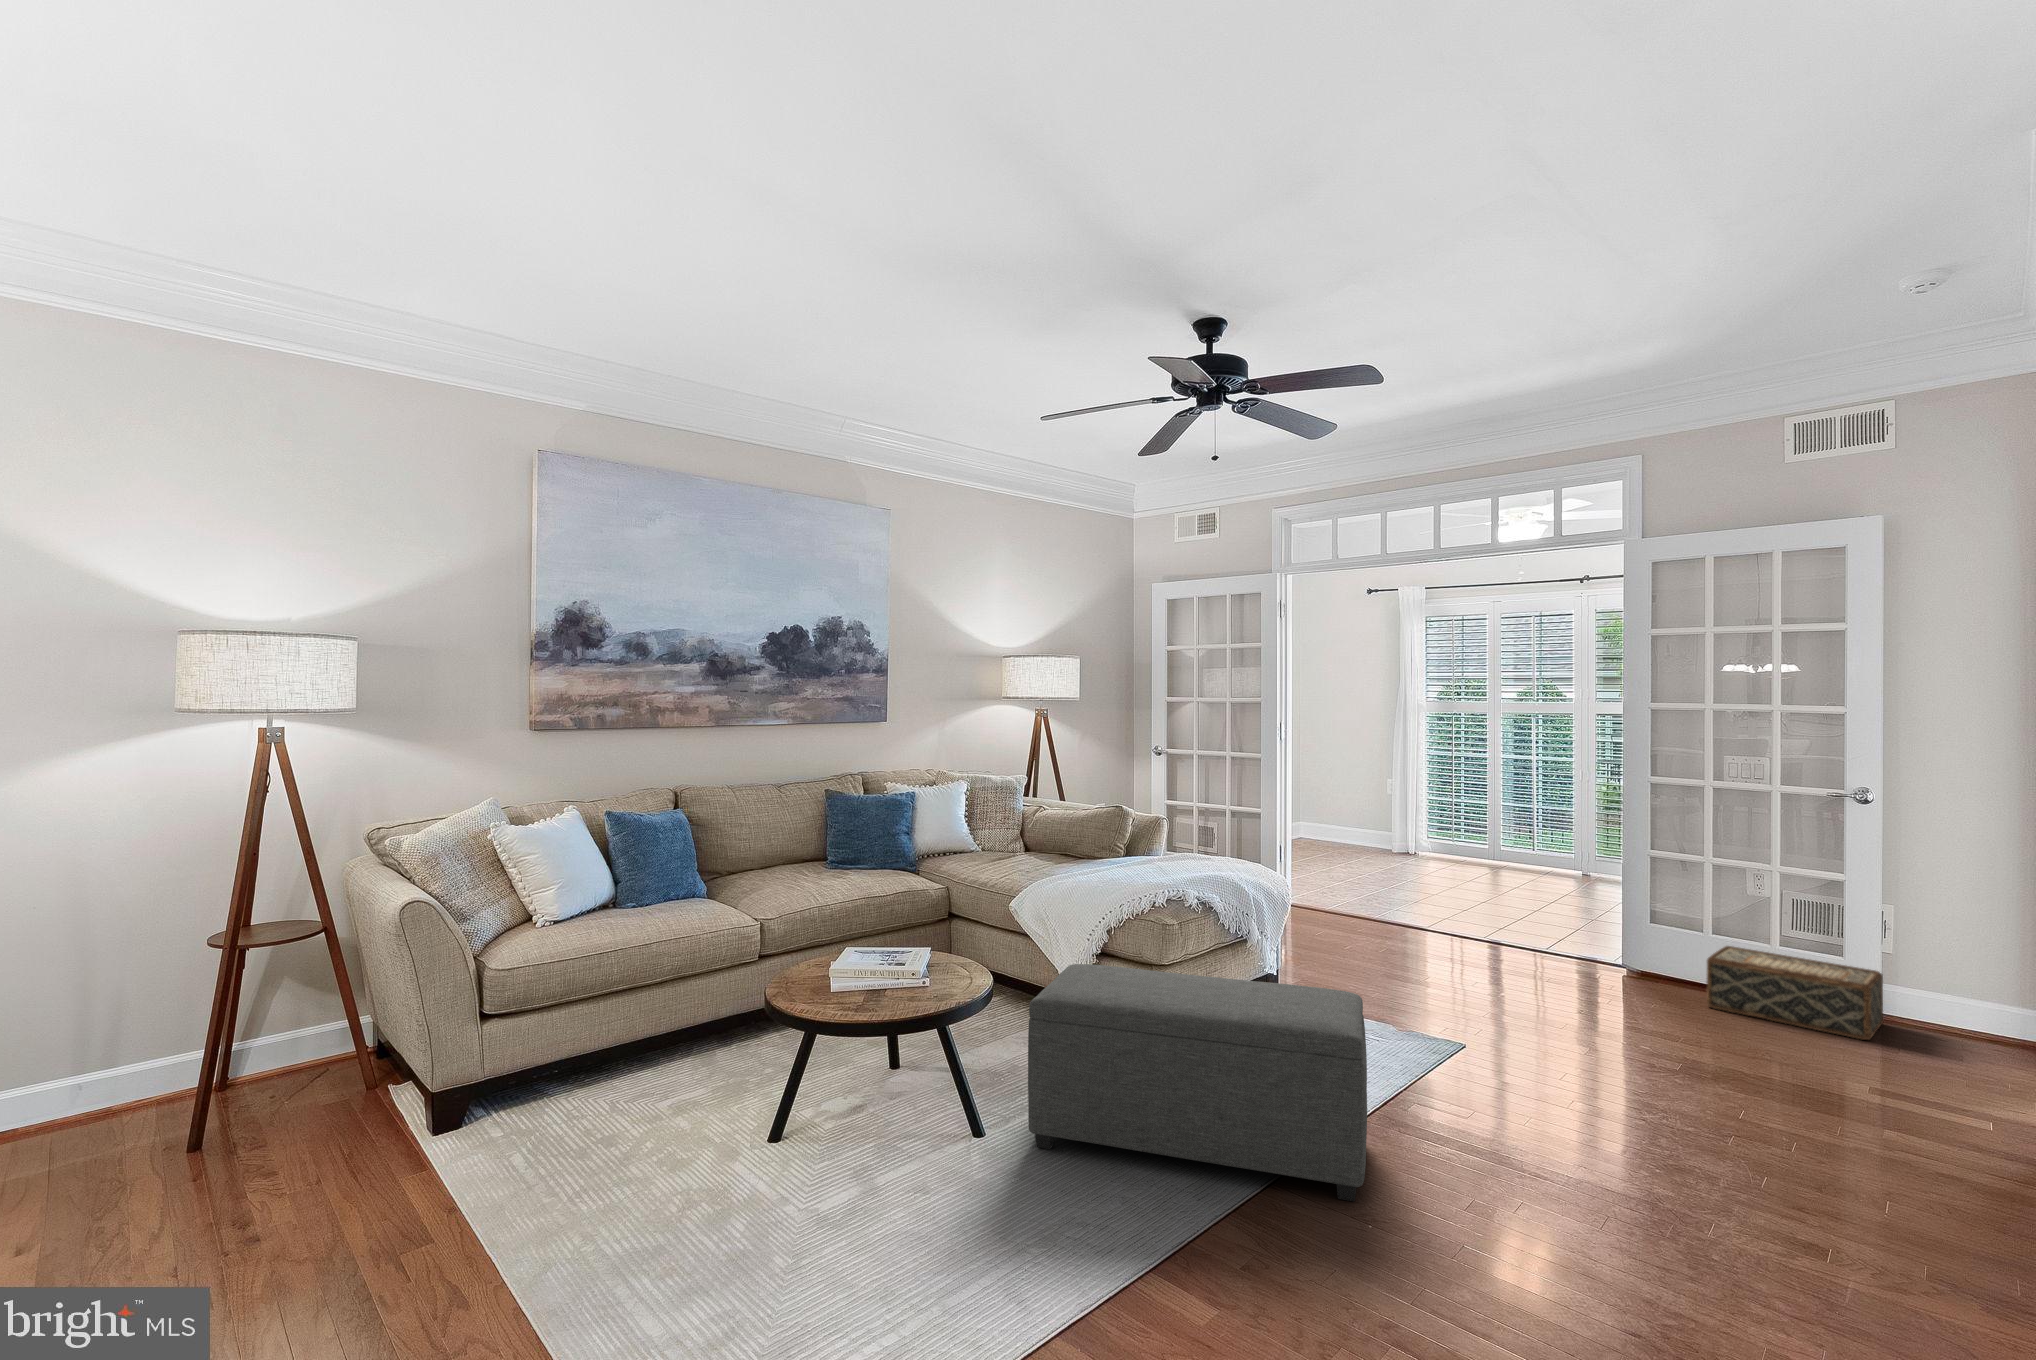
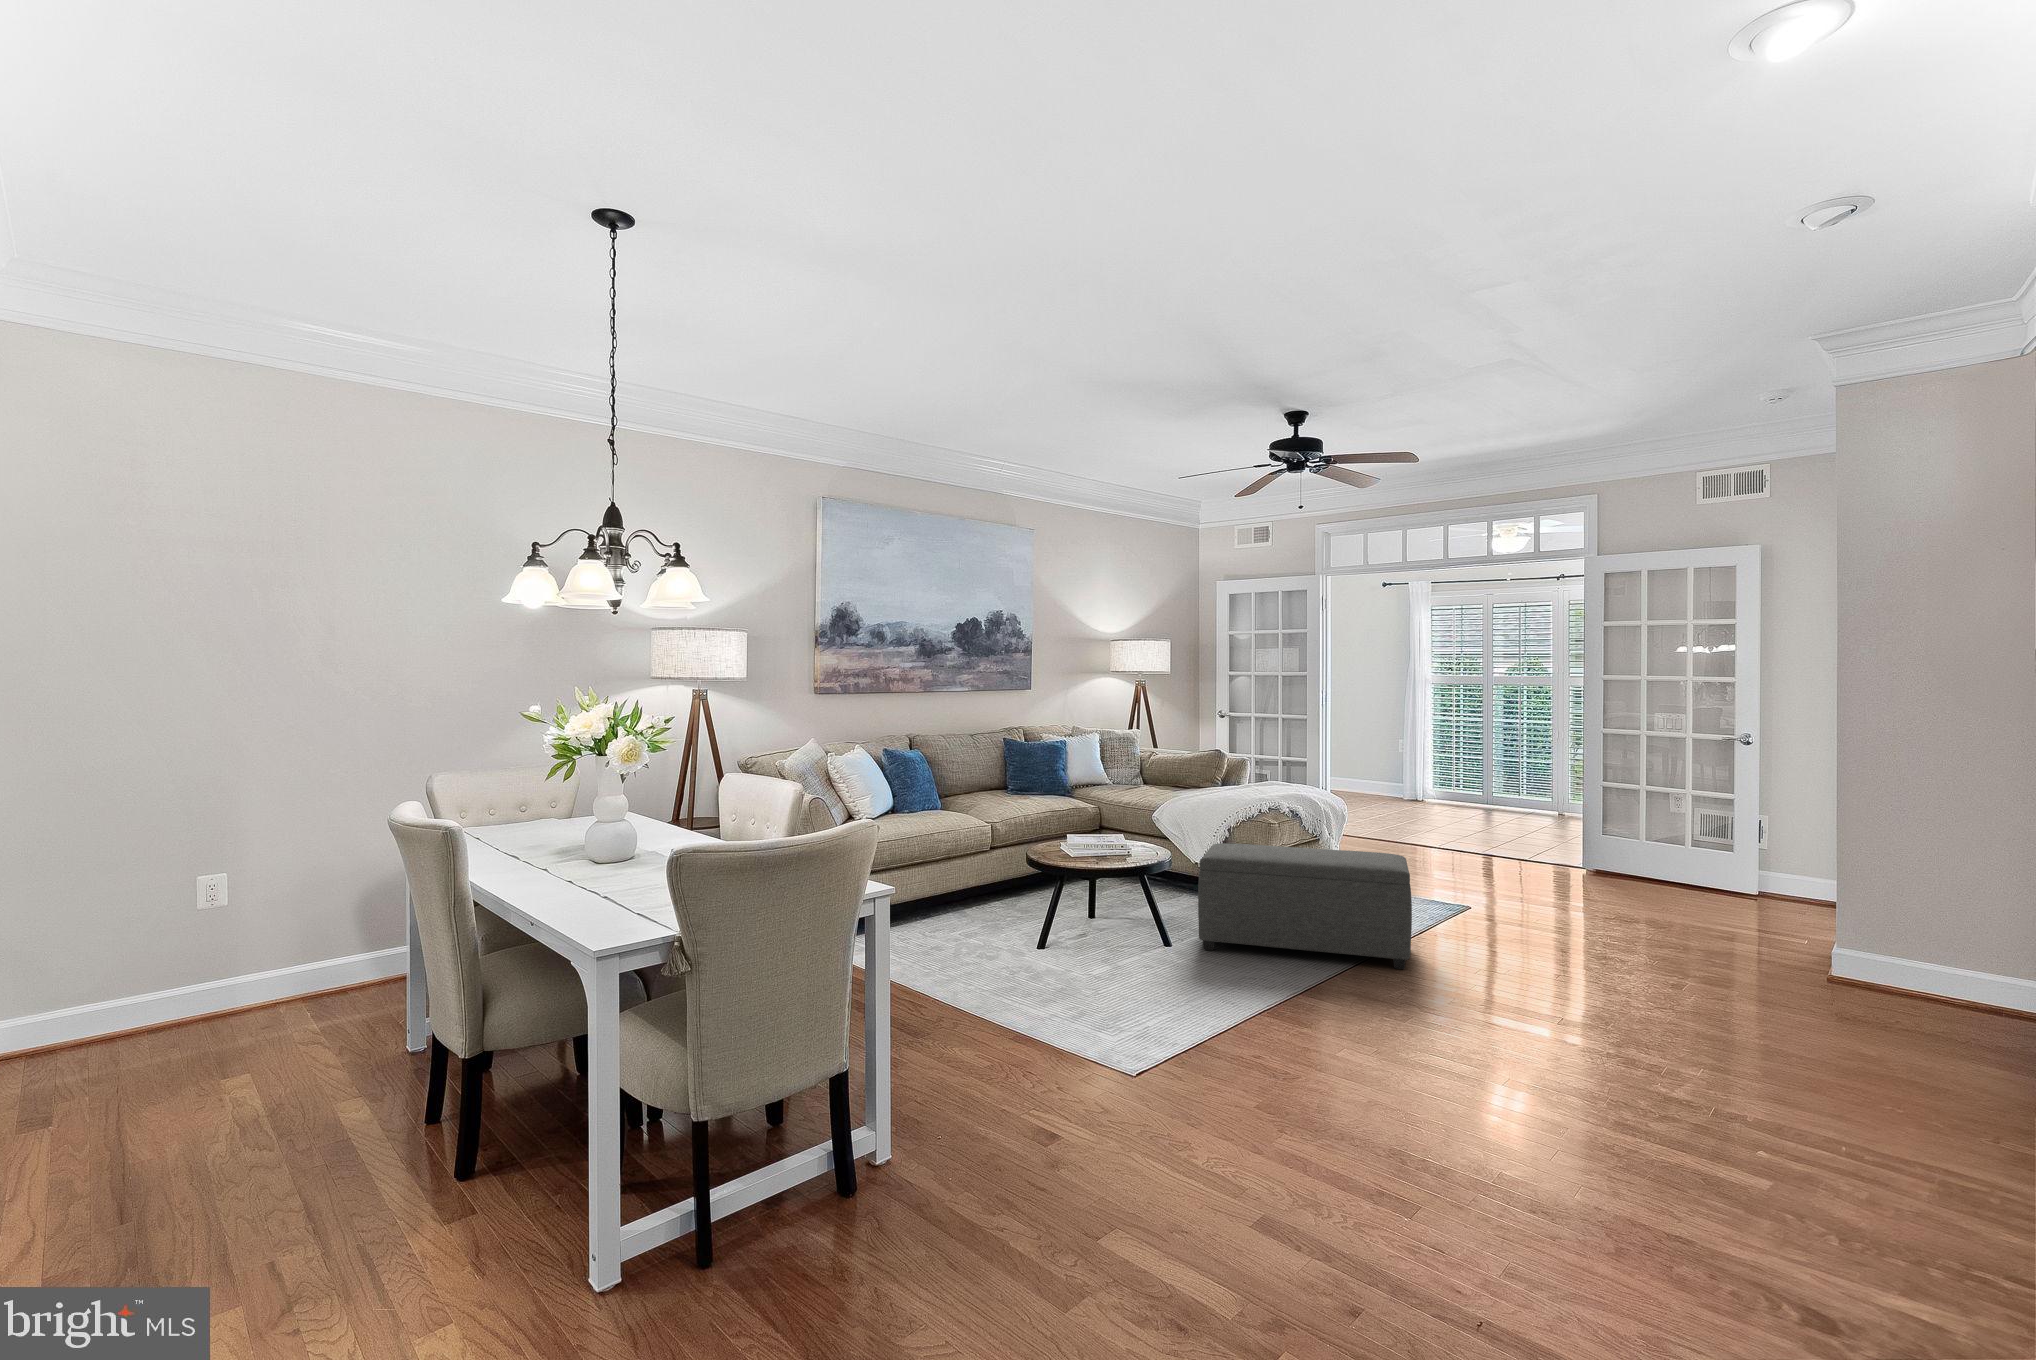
woven basket: present [1707,946,1883,1040] -> none [1637,847,1756,903]

